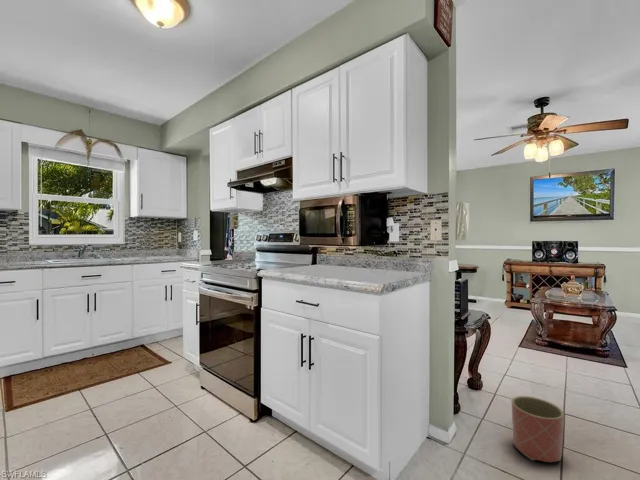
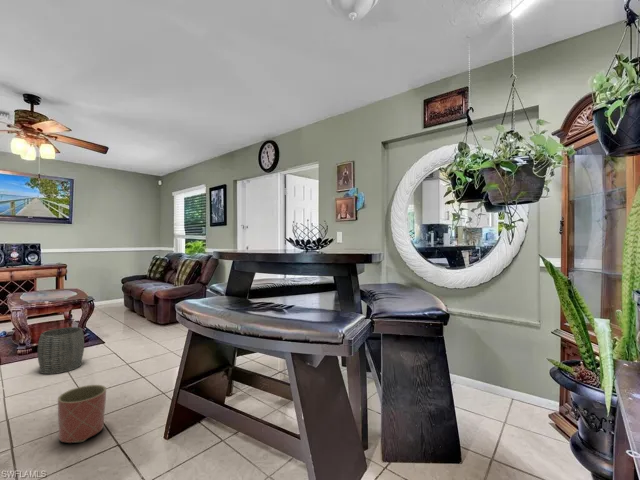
woven basket: none [539,330,588,380] -> present [38,327,84,374]

